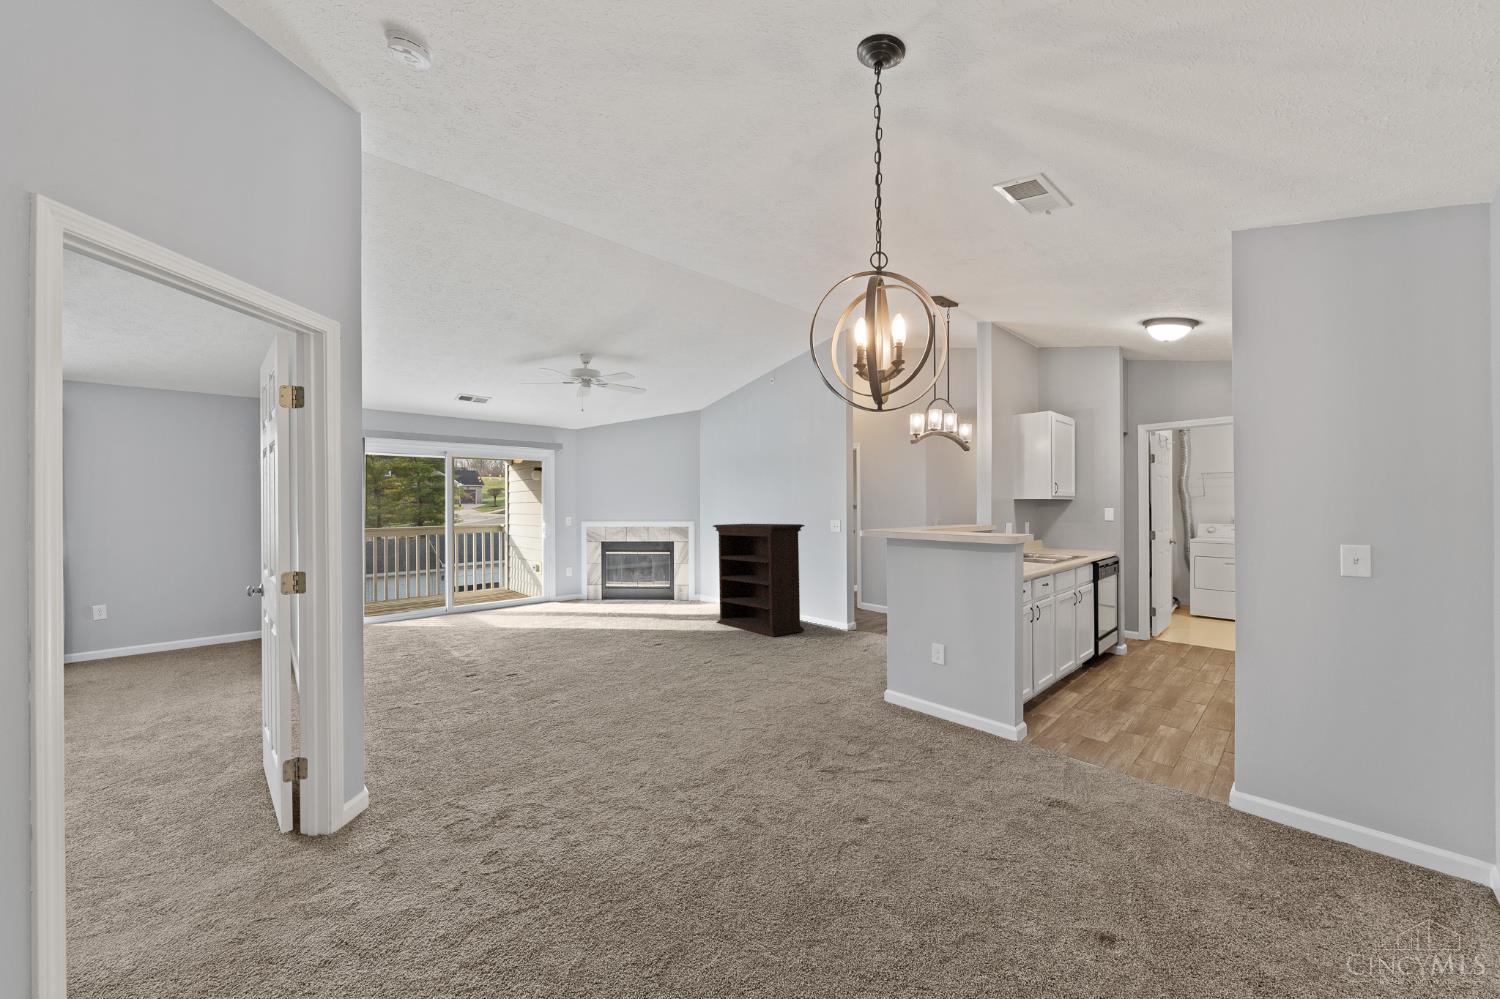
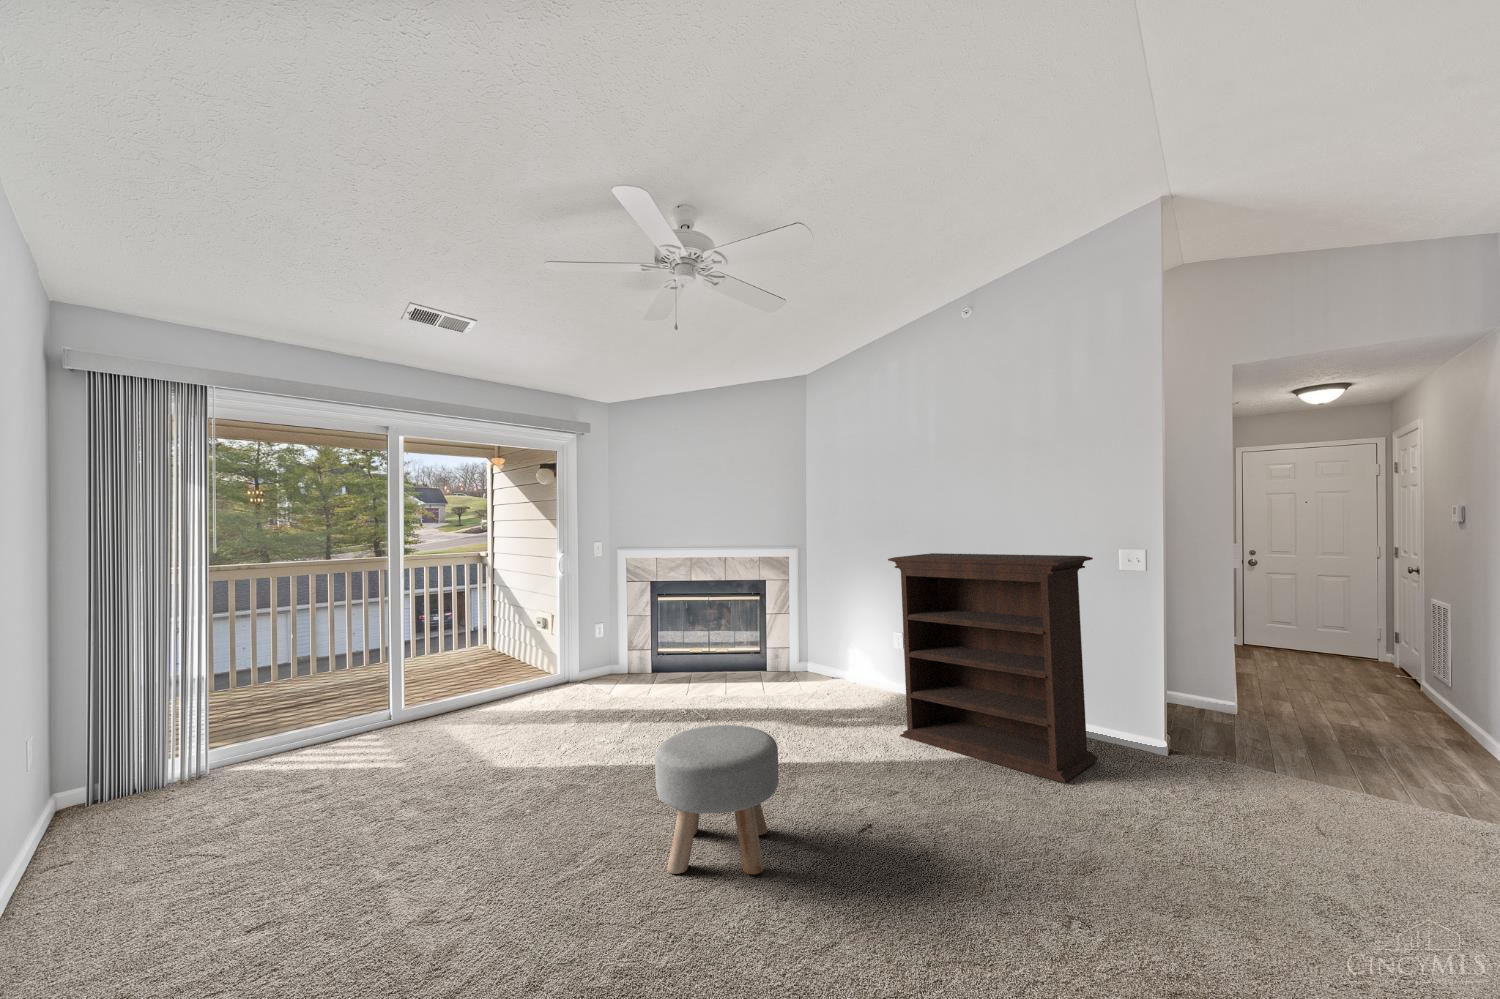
ottoman: none [560,598,616,653] -> present [655,725,778,874]

